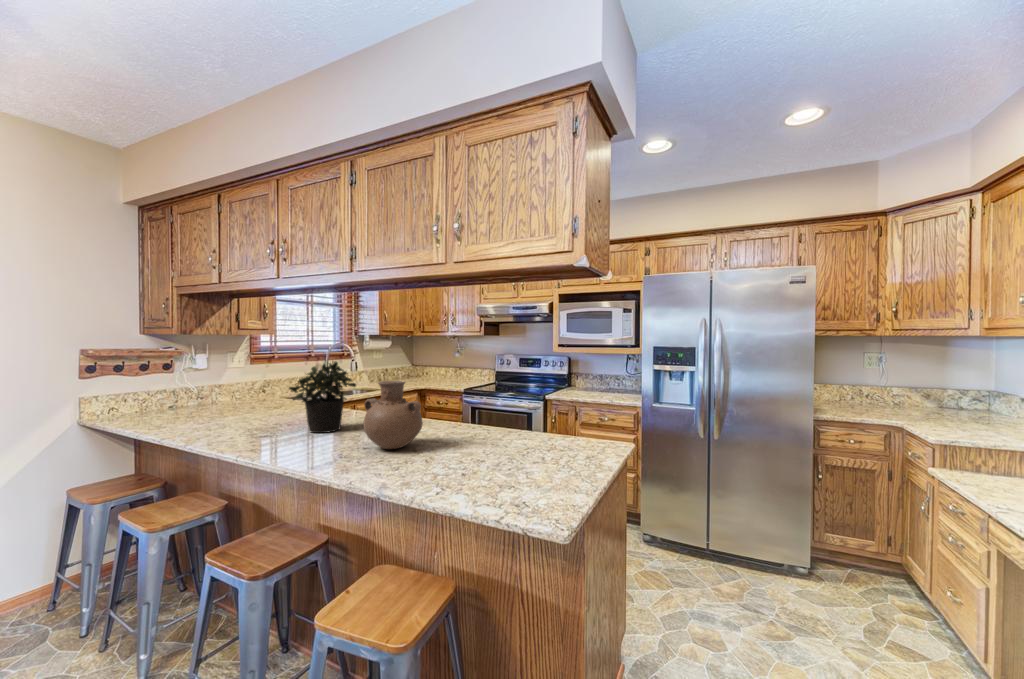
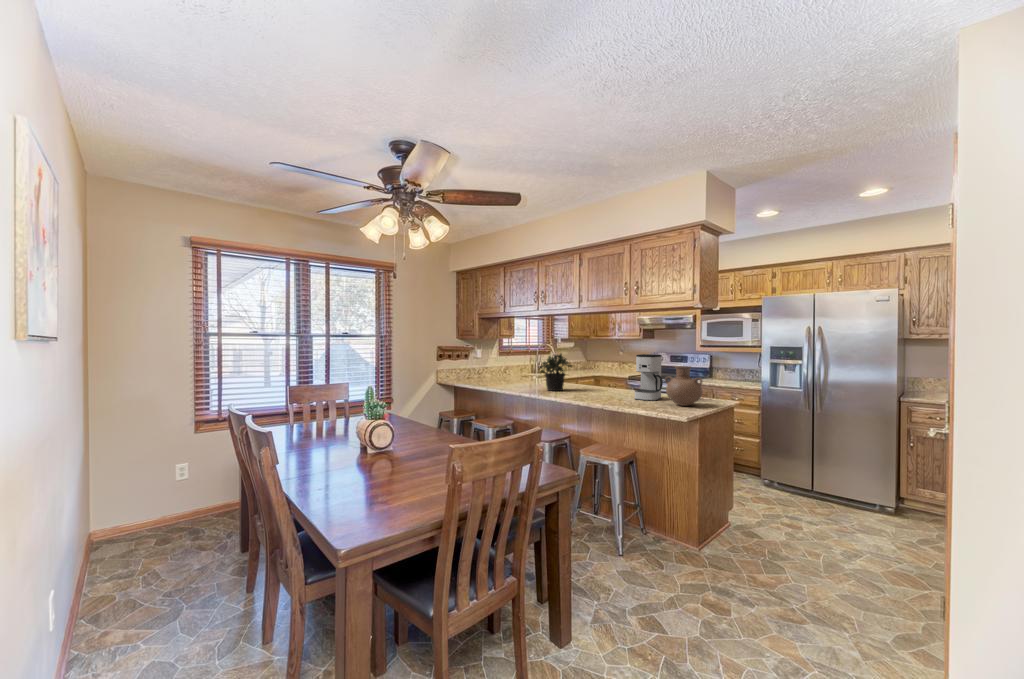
coffee maker: none [463,363,513,452] -> present [635,354,663,401]
vase: present [364,381,422,449] -> present [665,366,703,406]

